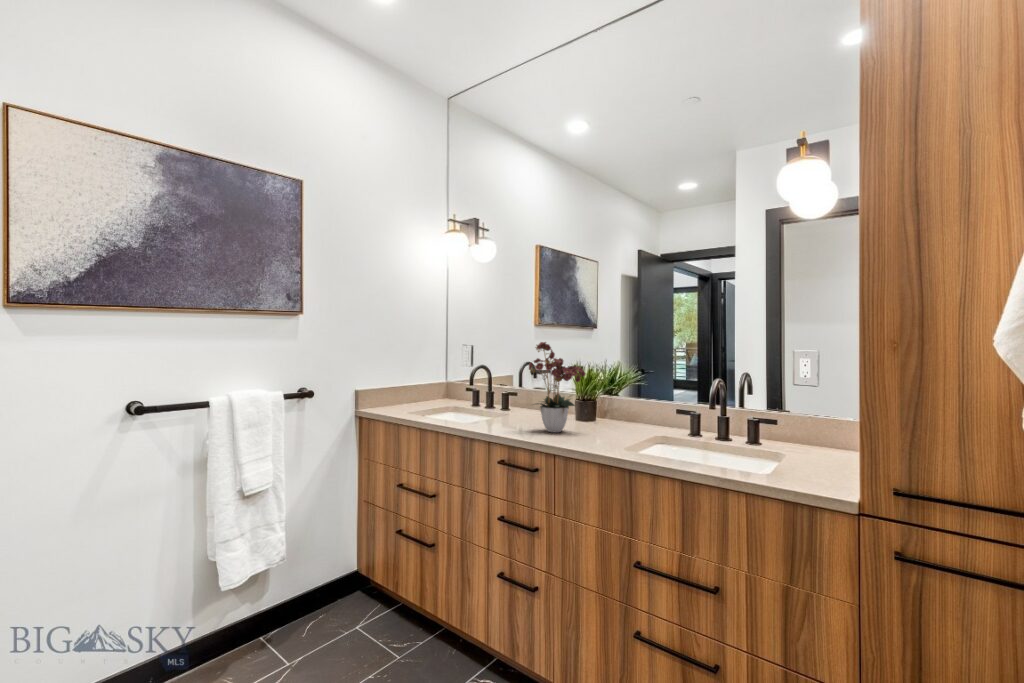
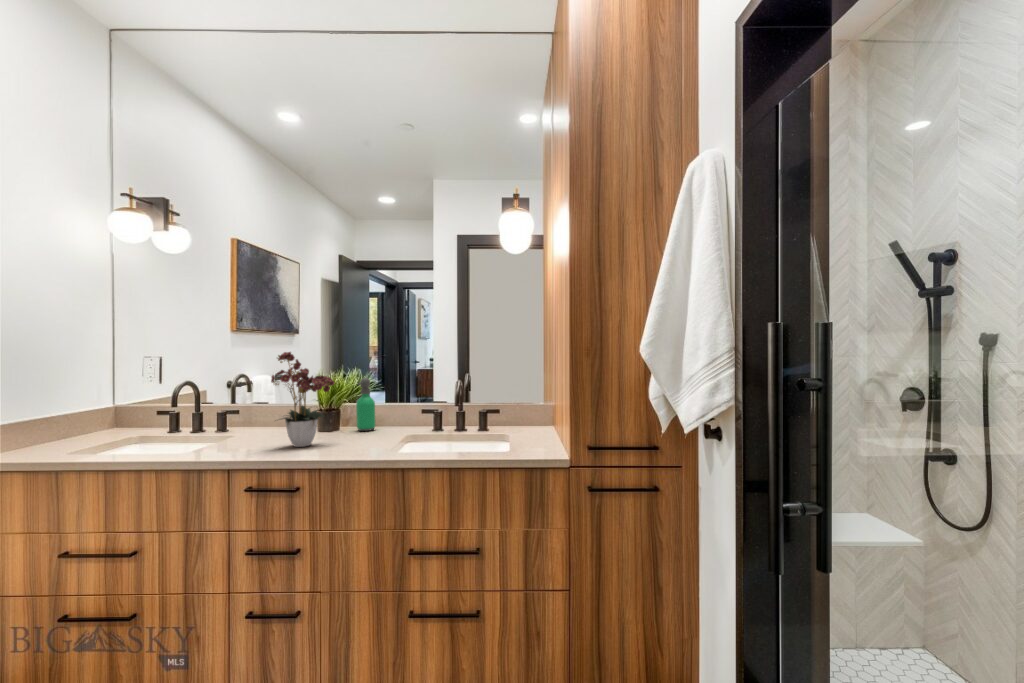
soap dispenser: none [615,371,633,425] -> present [356,378,375,431]

